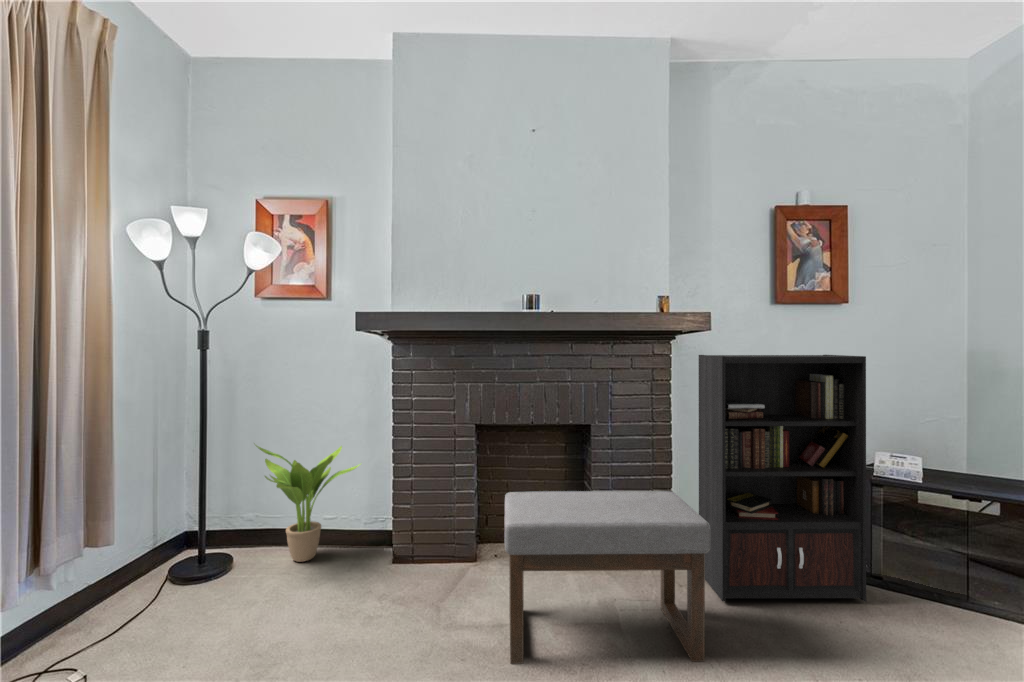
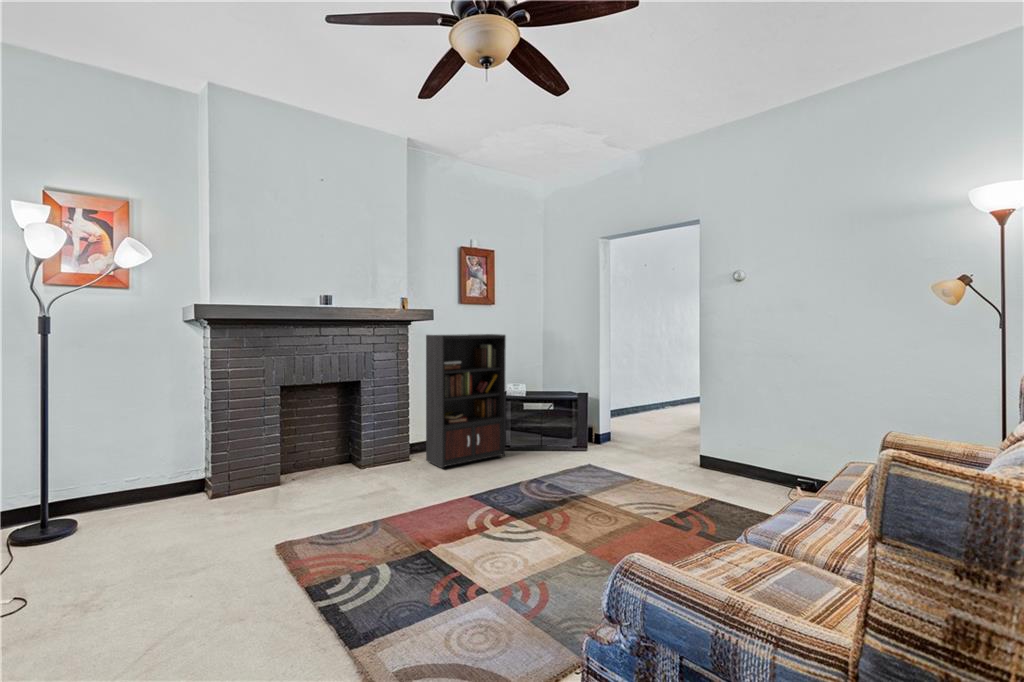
potted plant: present [256,445,359,562] -> none [67,414,173,513]
ottoman: present [505,491,710,664] -> none [322,412,445,512]

